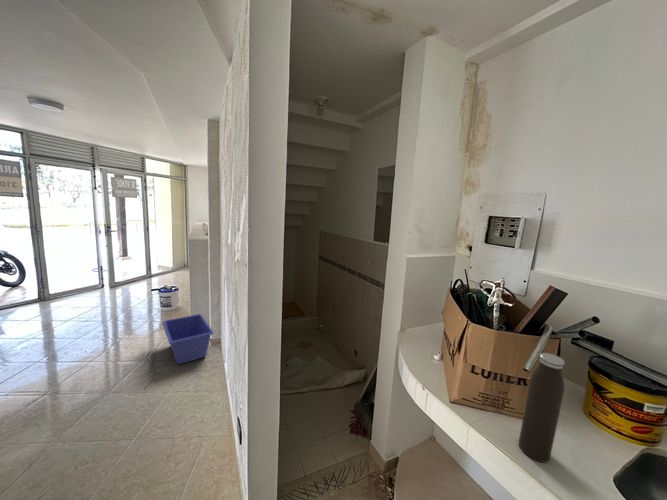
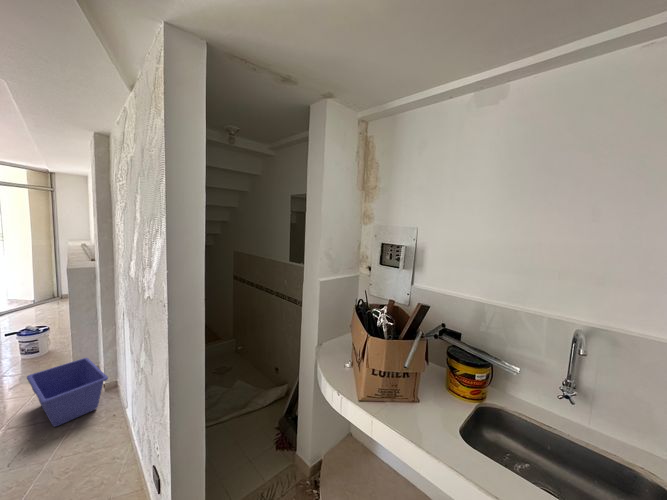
water bottle: present [519,353,565,462] -> none [405,353,428,432]

